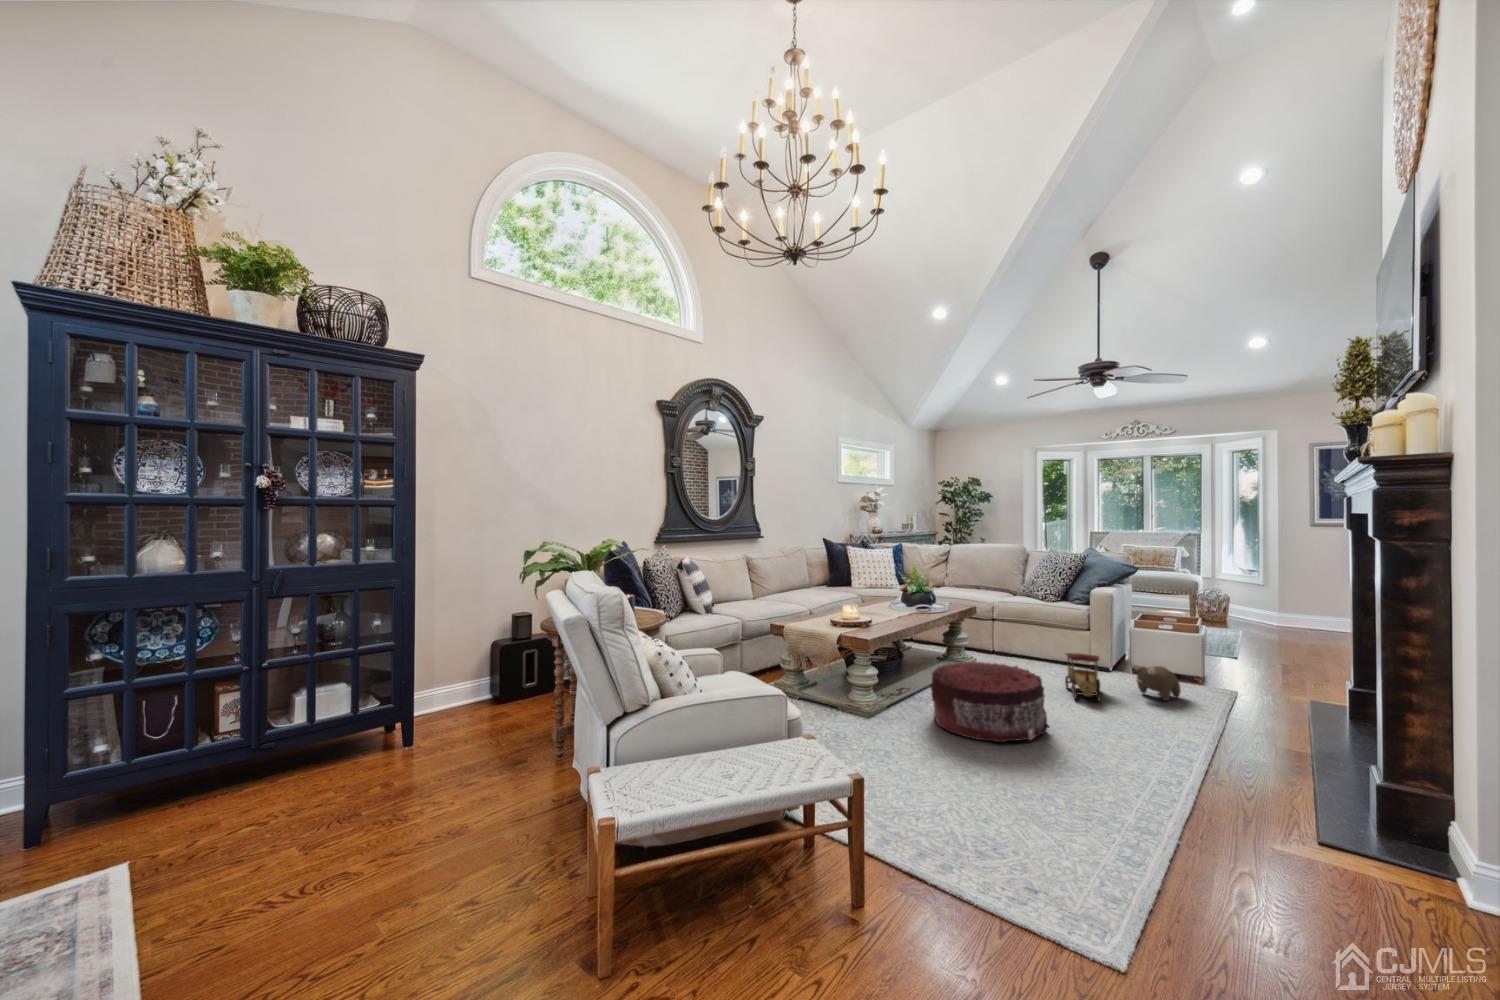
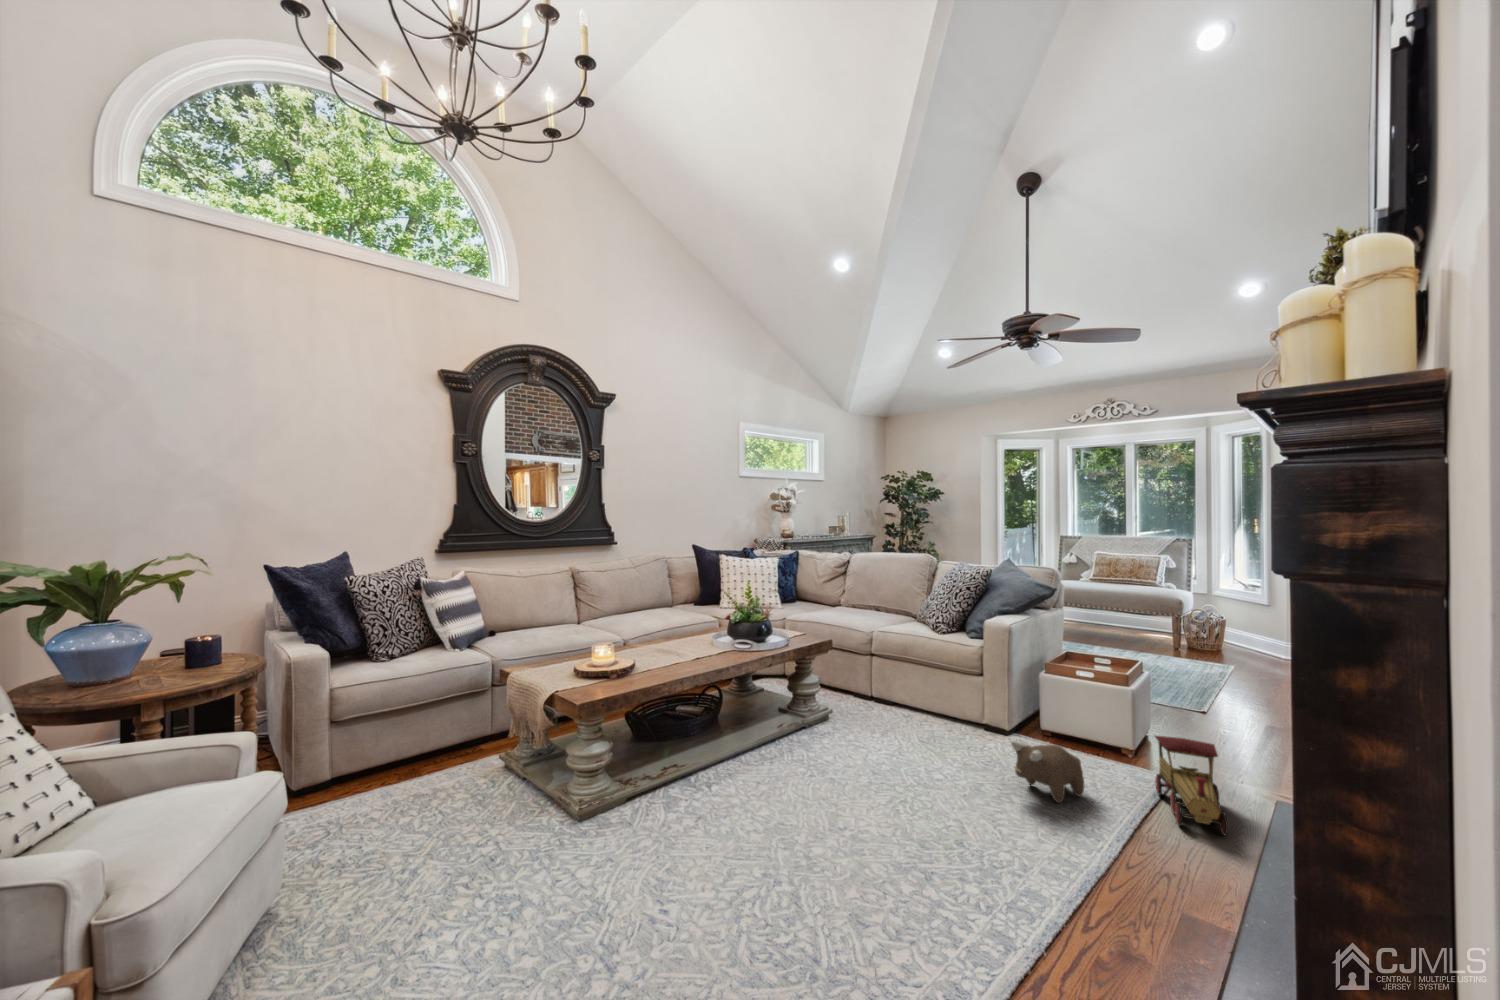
toy train: present [1065,653,1101,702] -> present [1155,736,1228,835]
pouf: present [930,661,1049,742] -> none [647,736,821,904]

